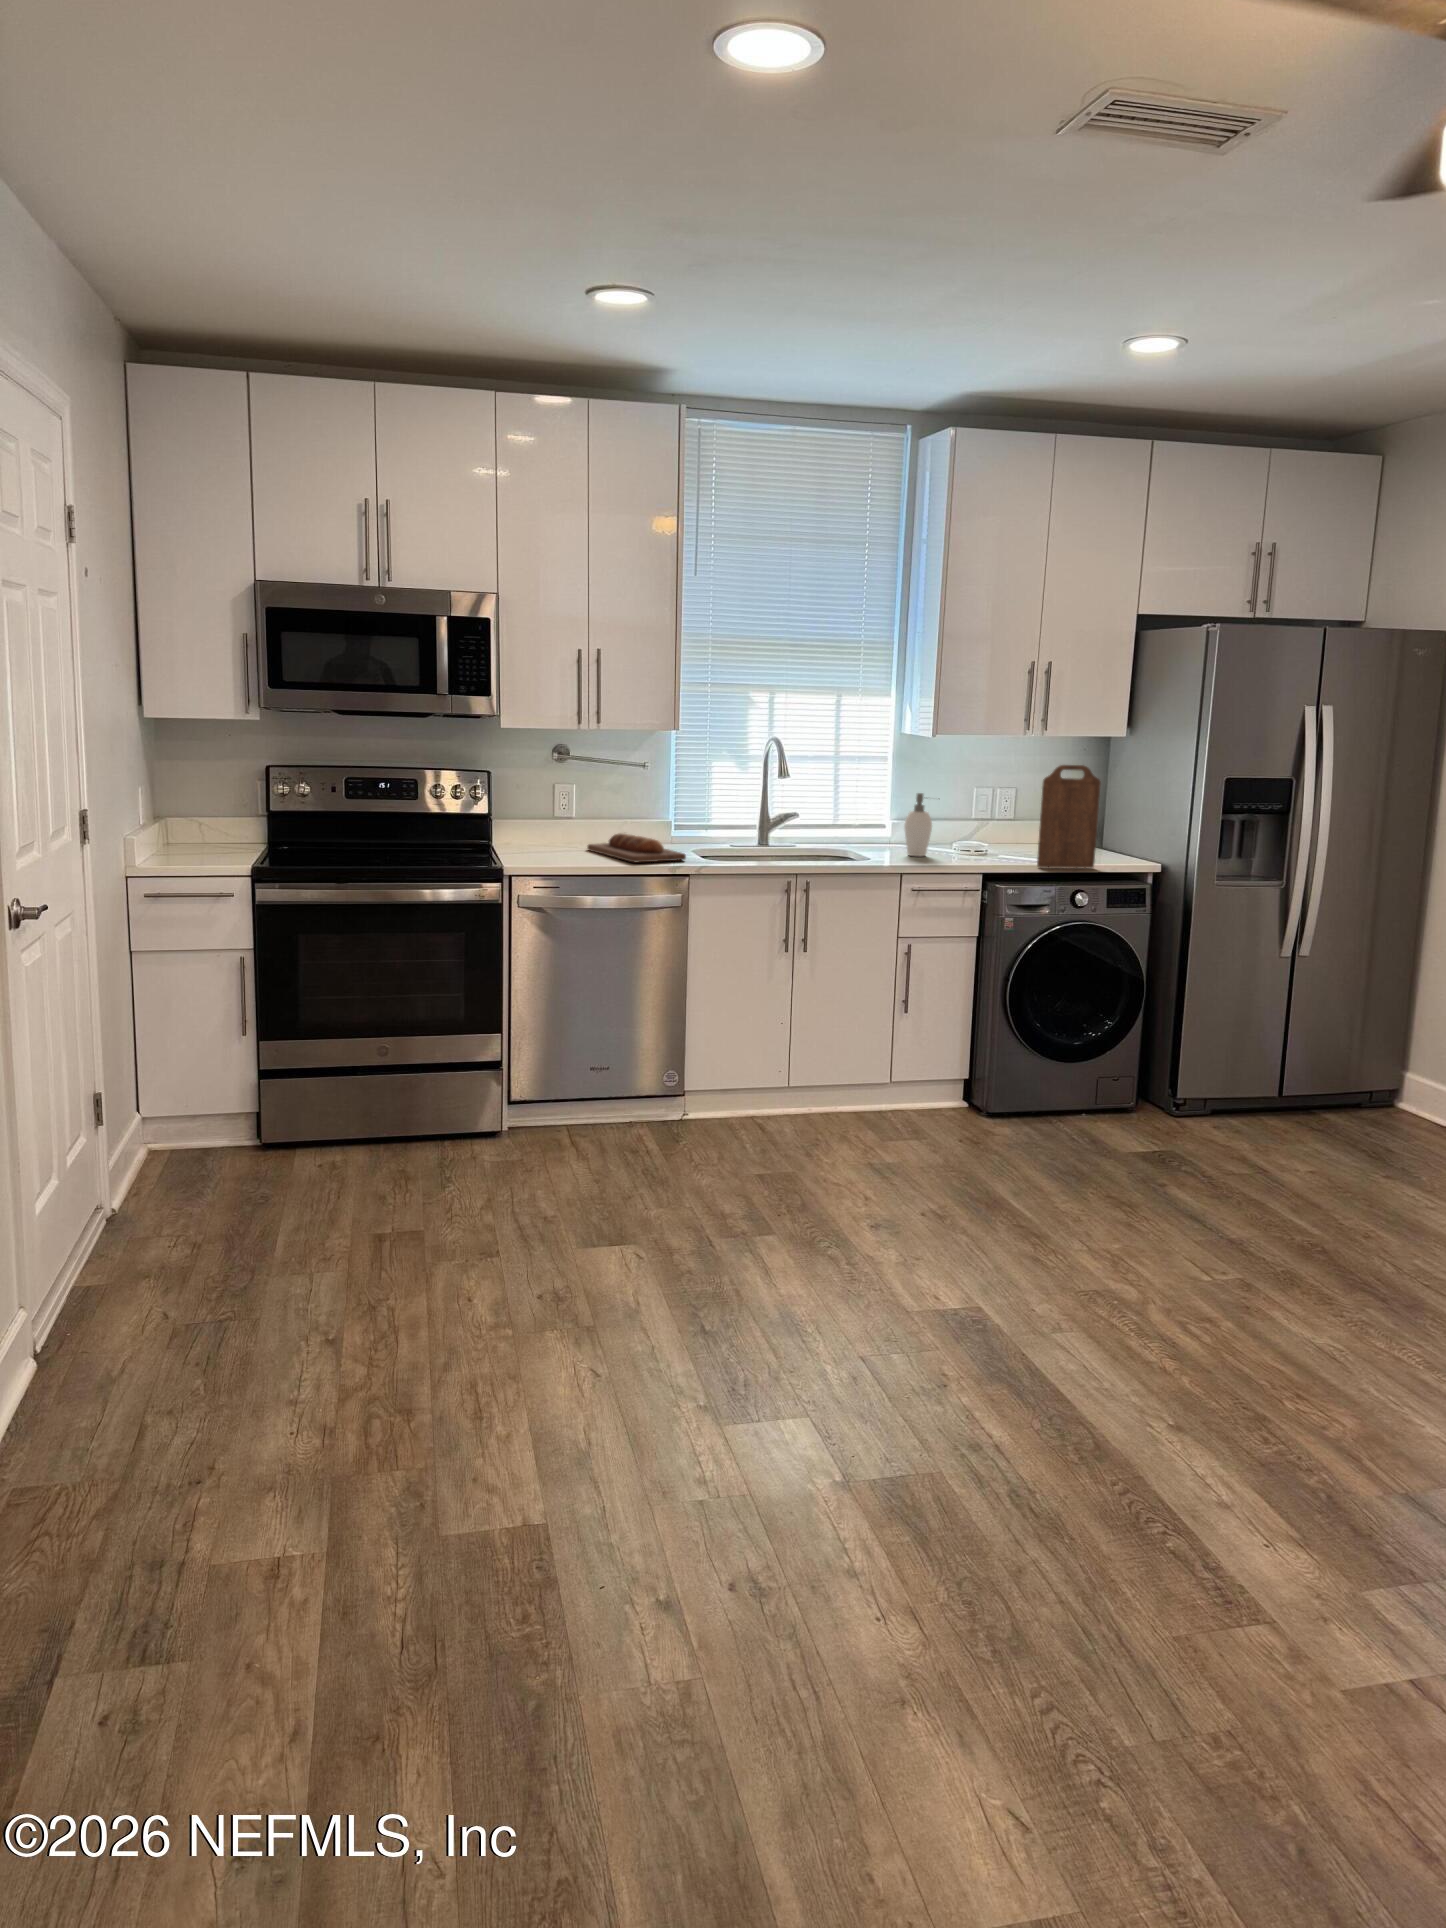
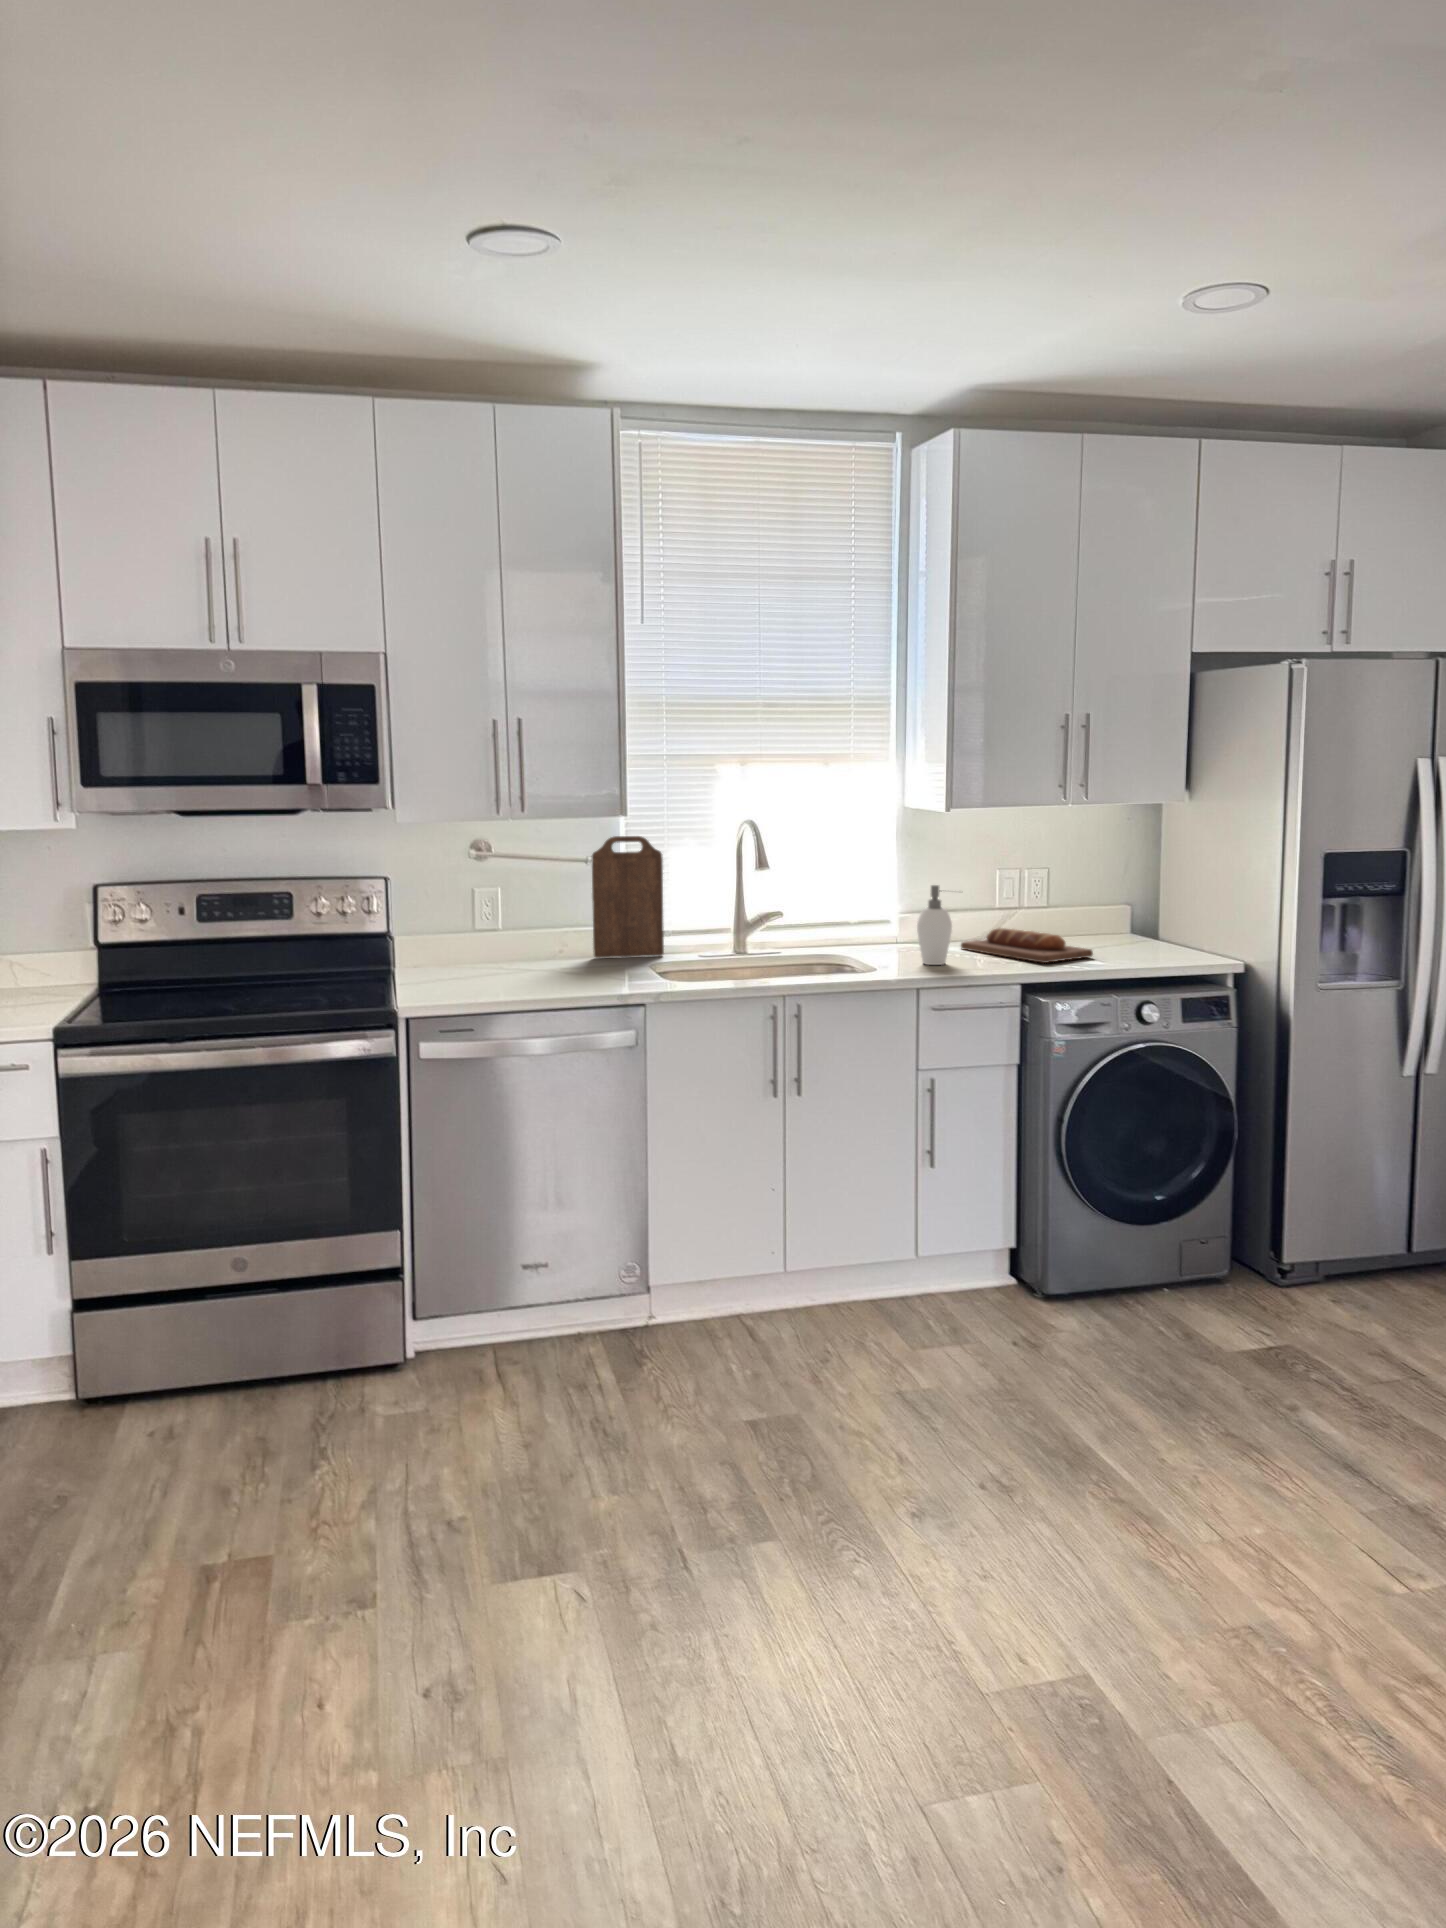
cutting board: present [1037,765,1101,868] -> present [592,836,664,958]
bread loaf: present [587,834,686,863] -> present [961,928,1093,963]

